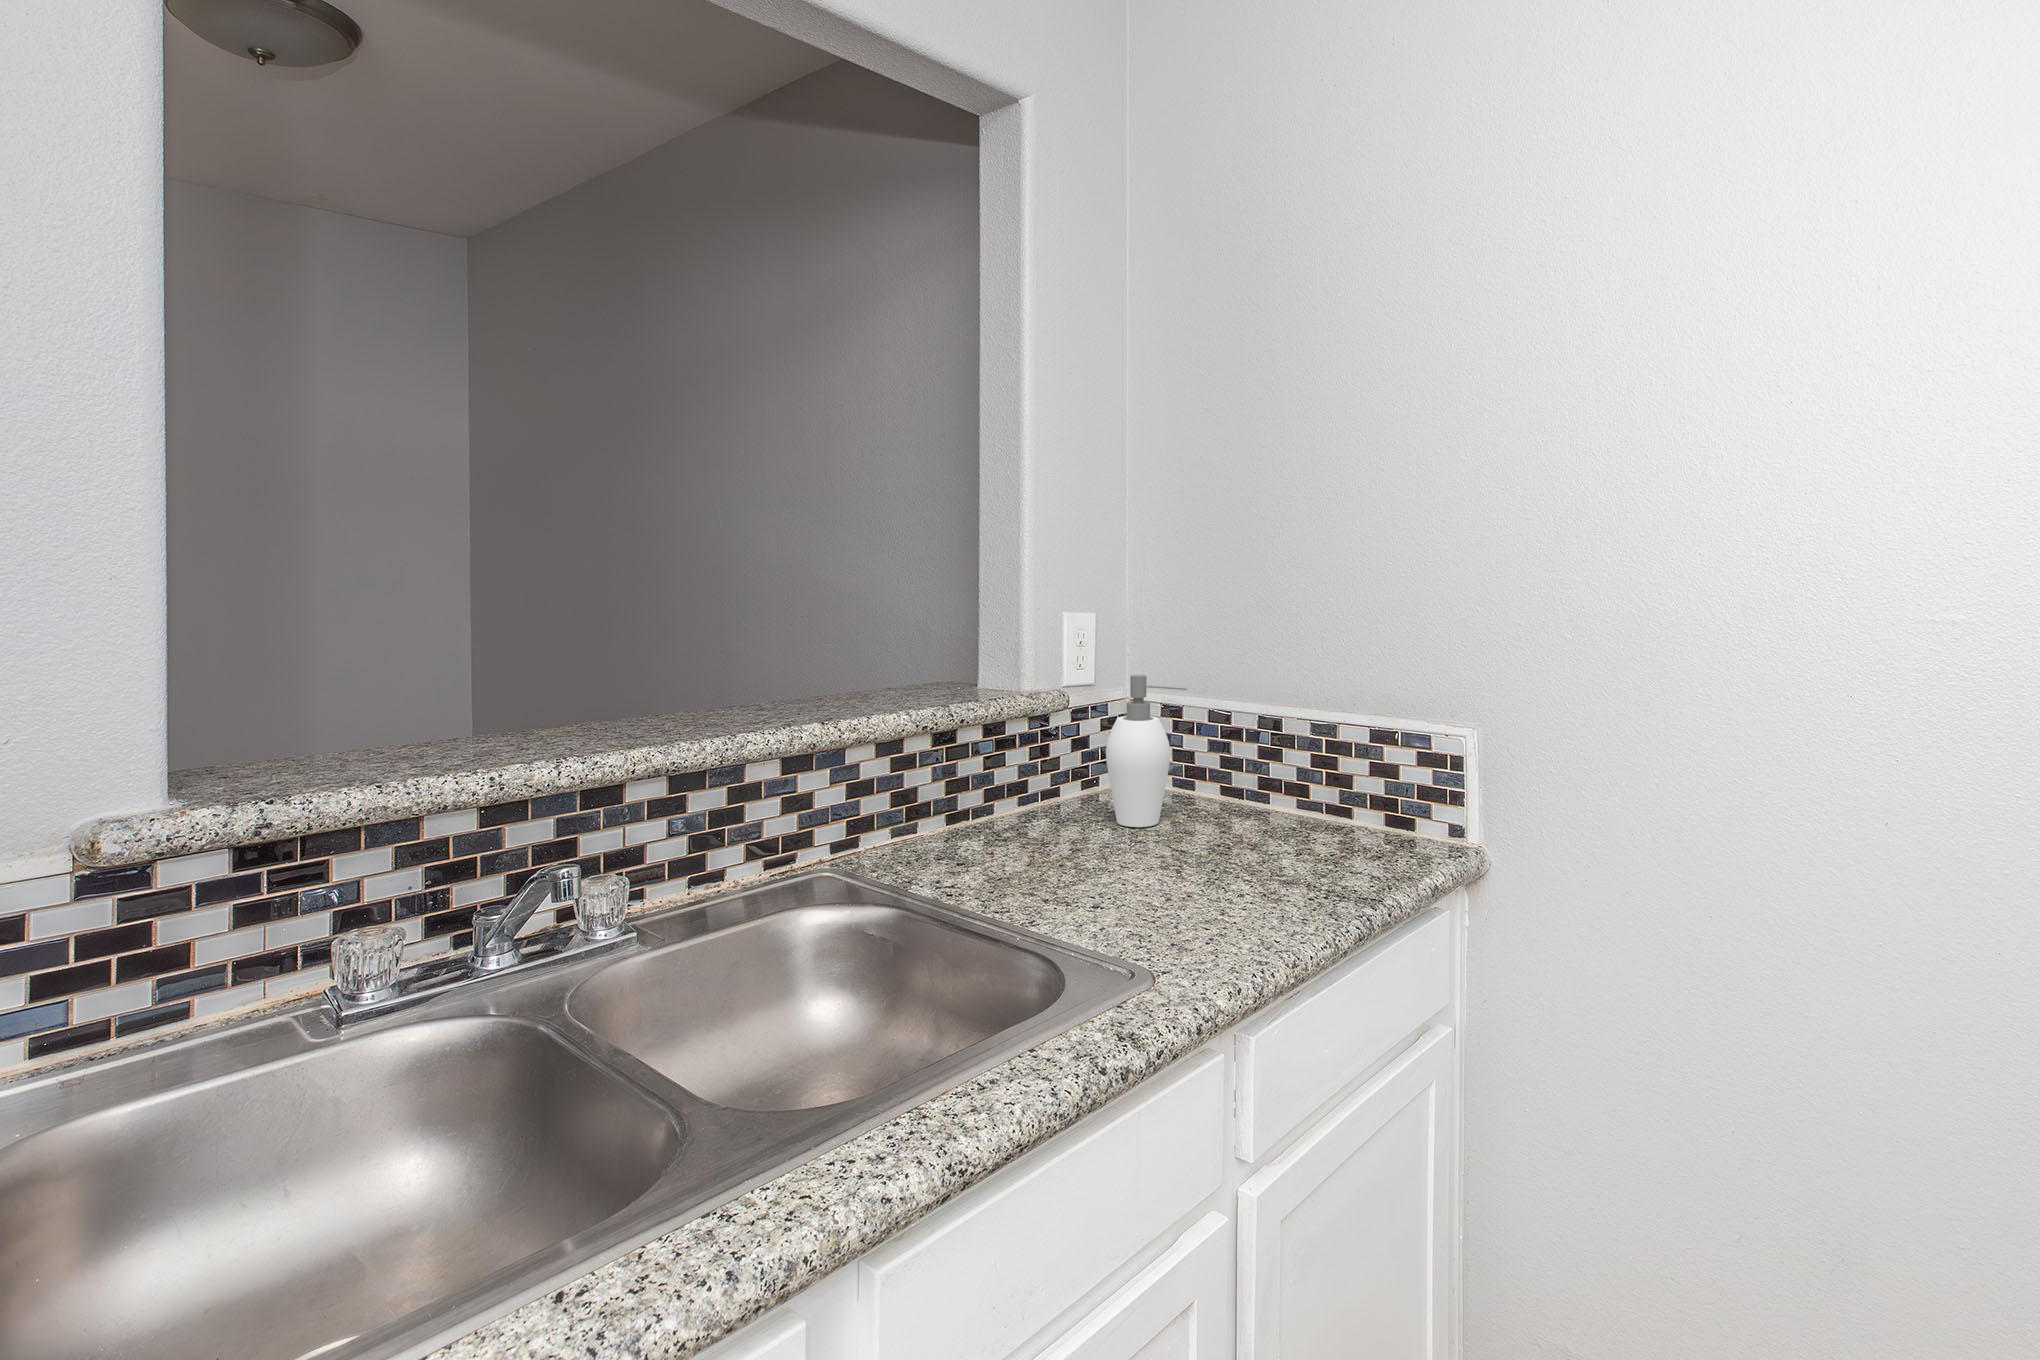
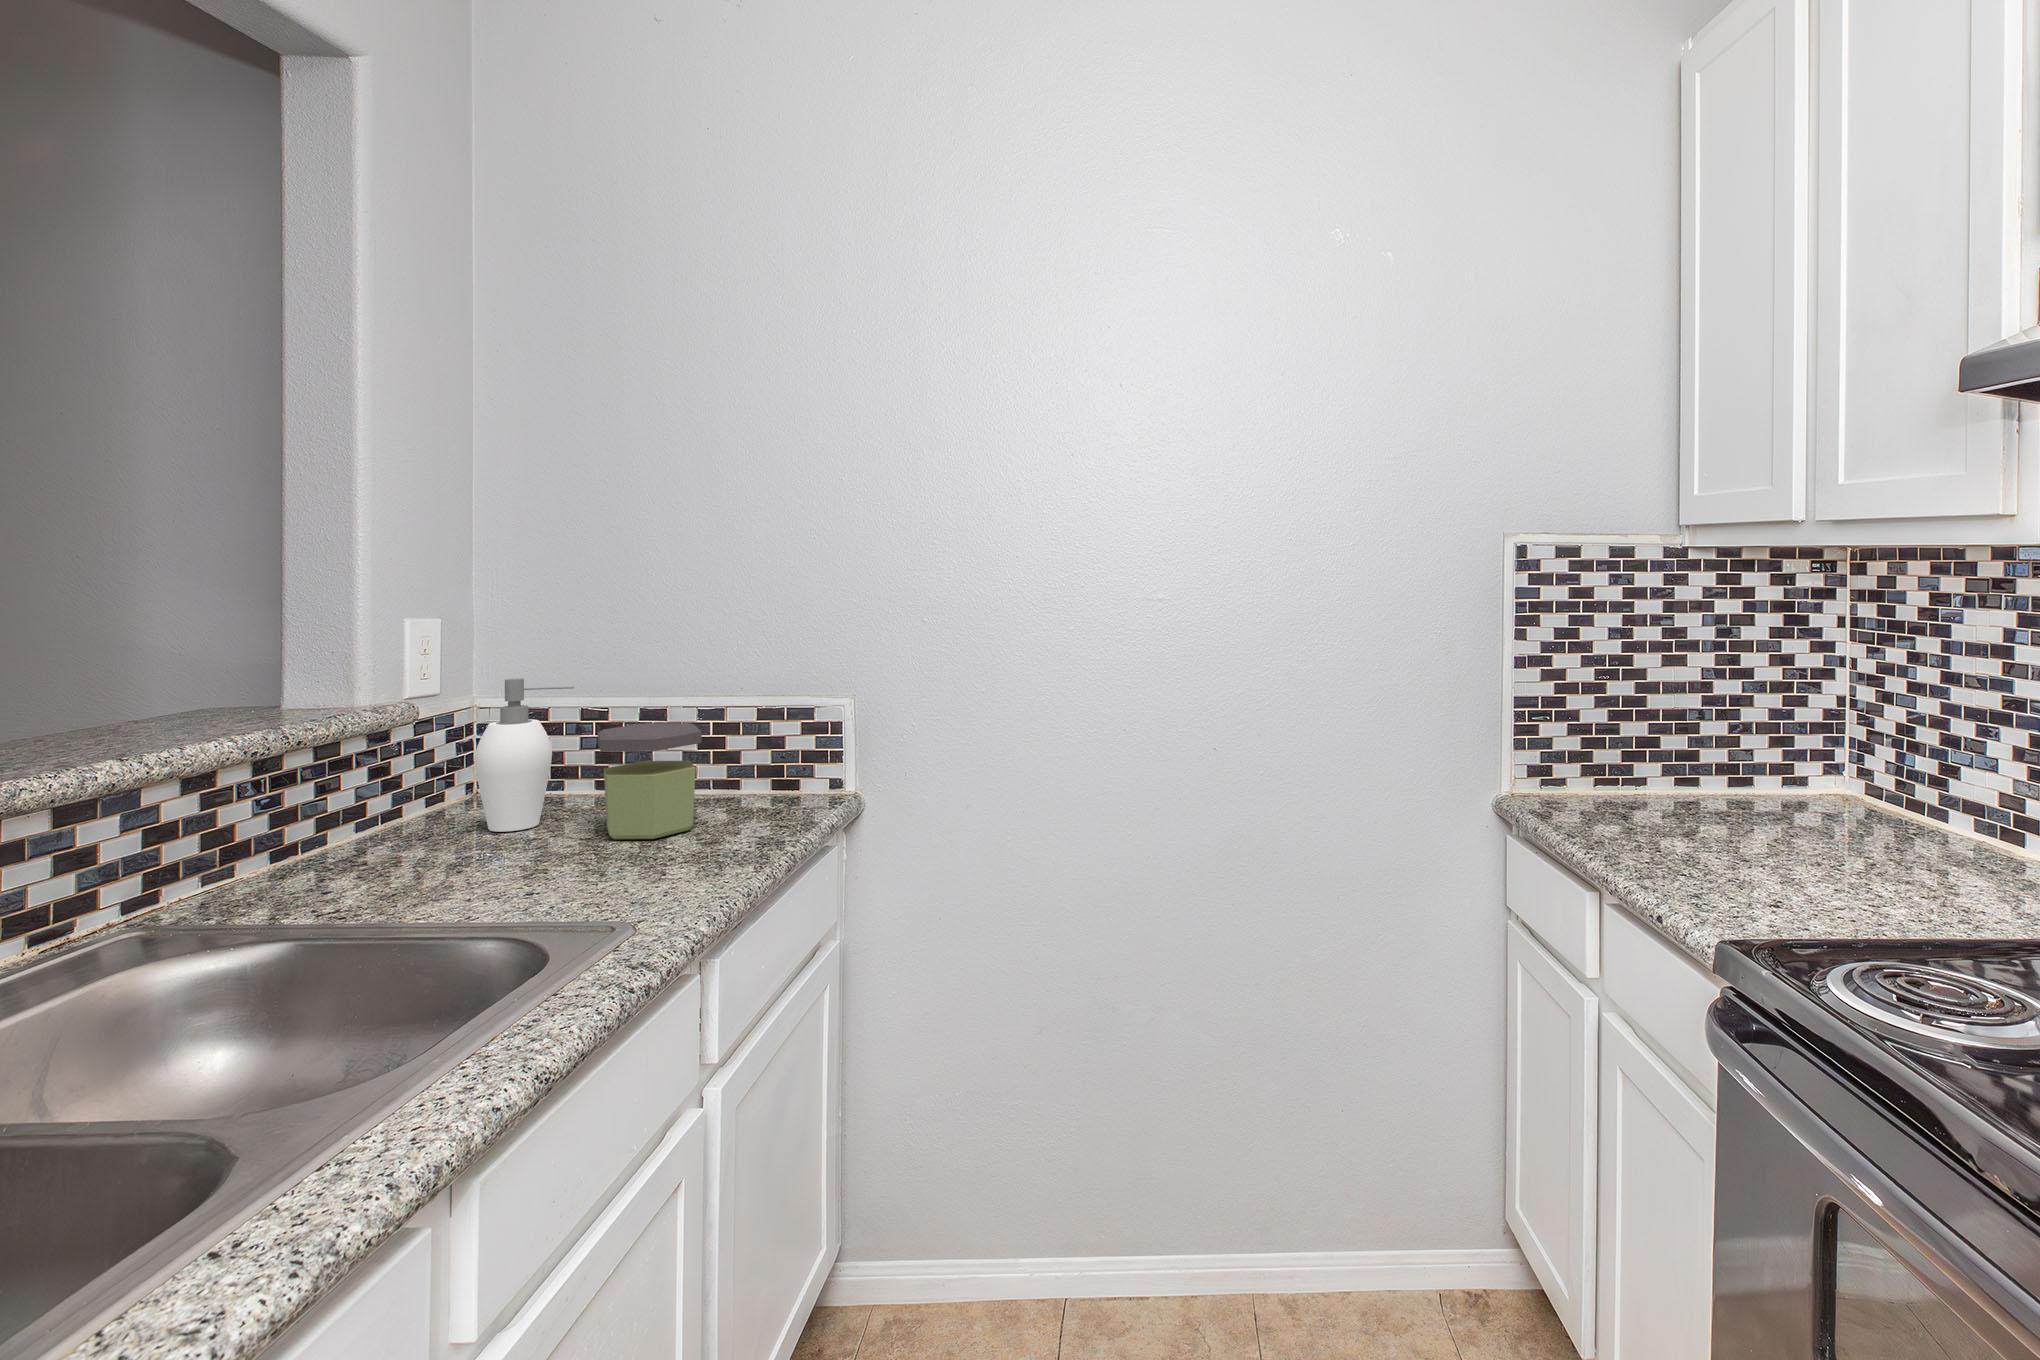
jar: none [1193,735,1294,865] -> present [598,723,702,839]

